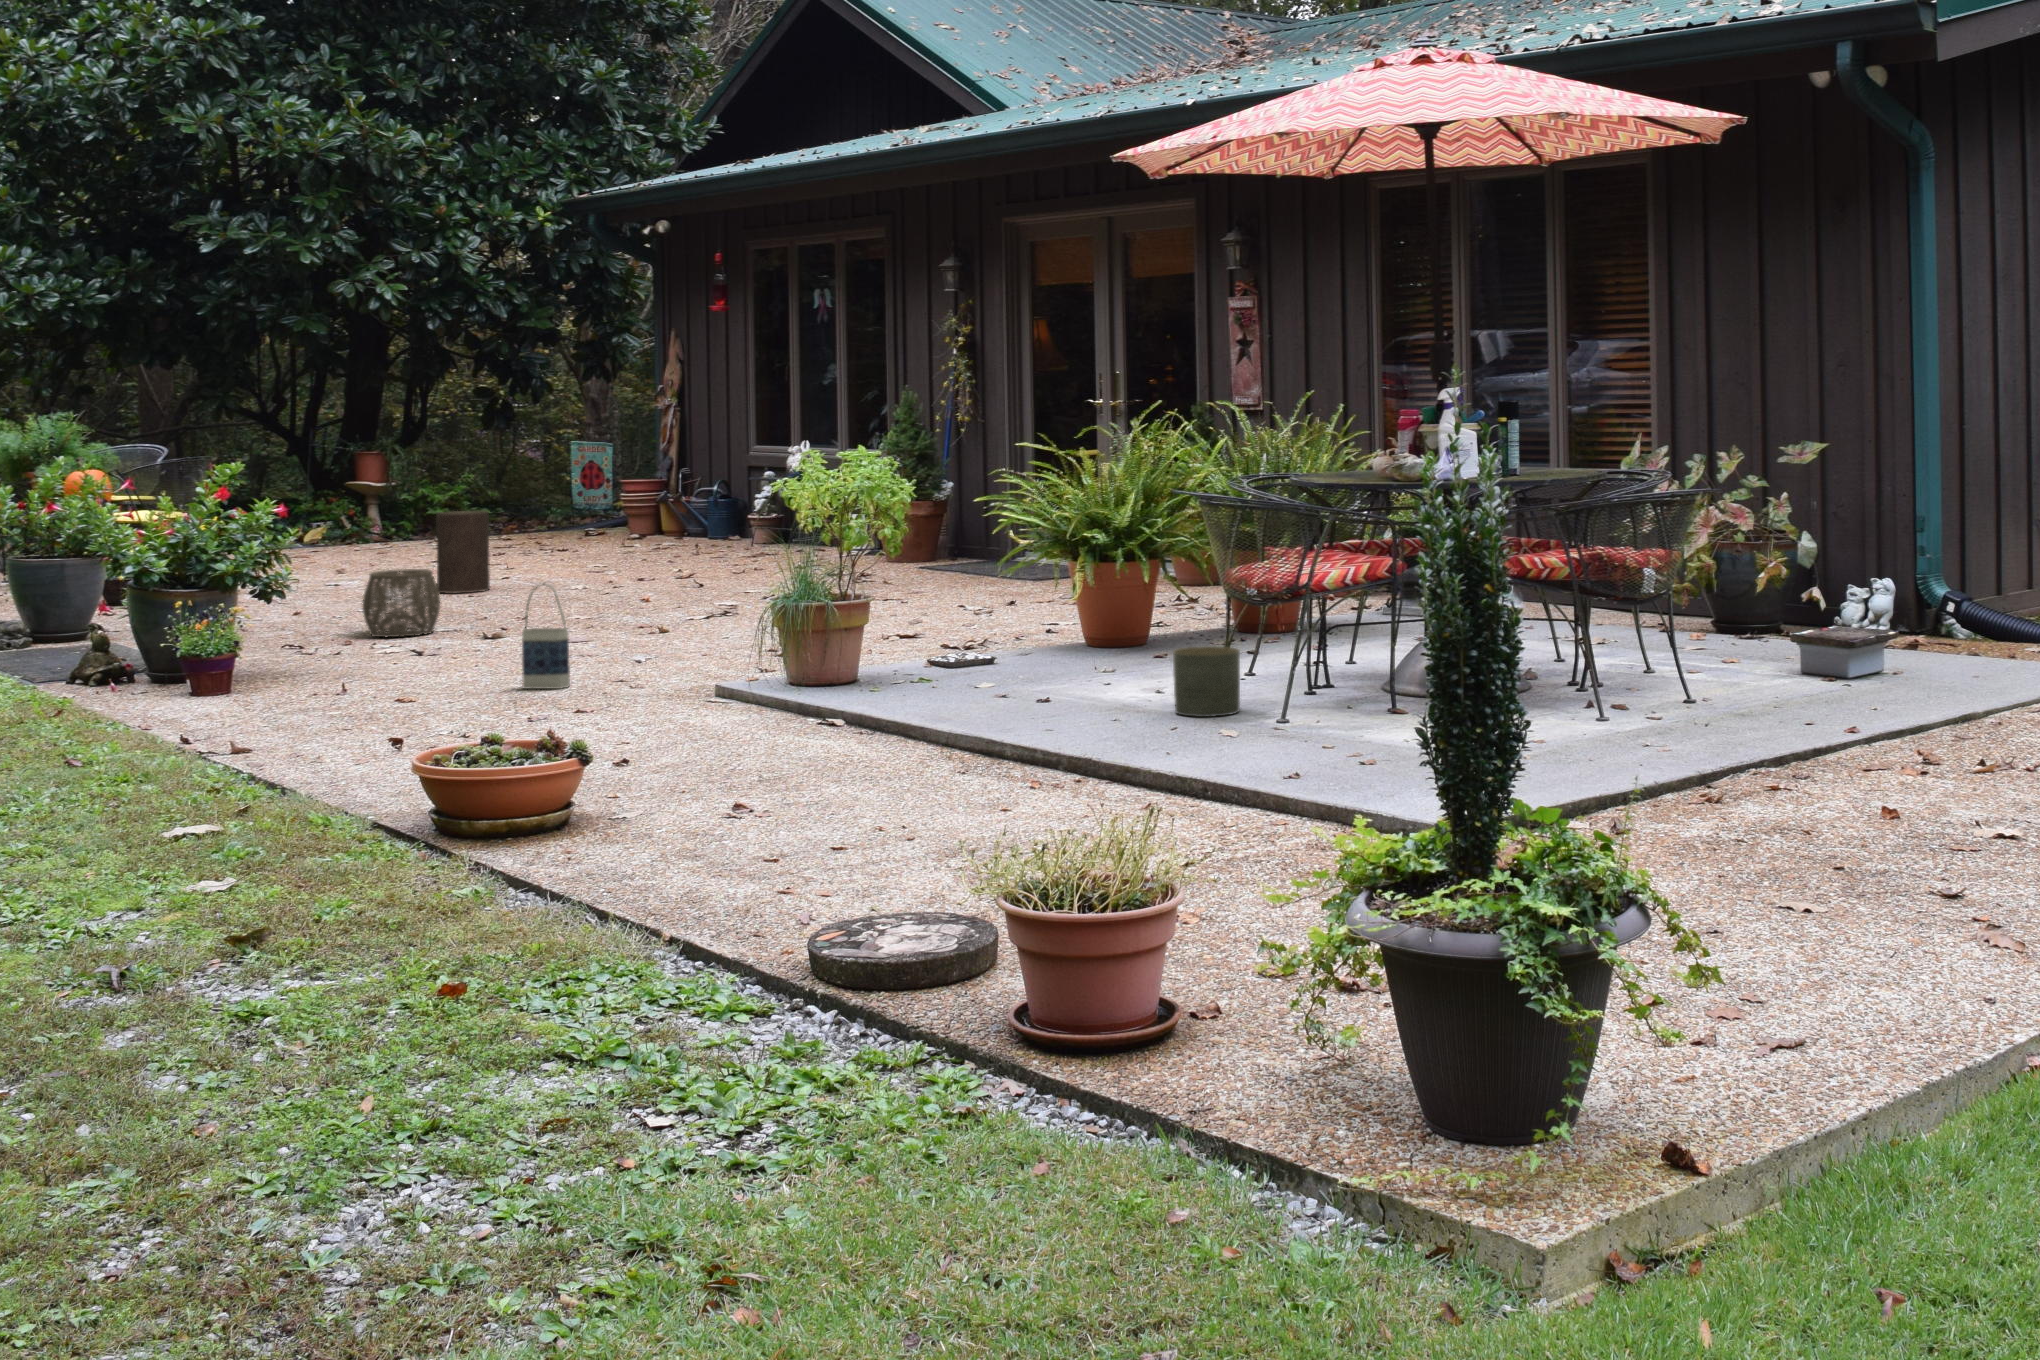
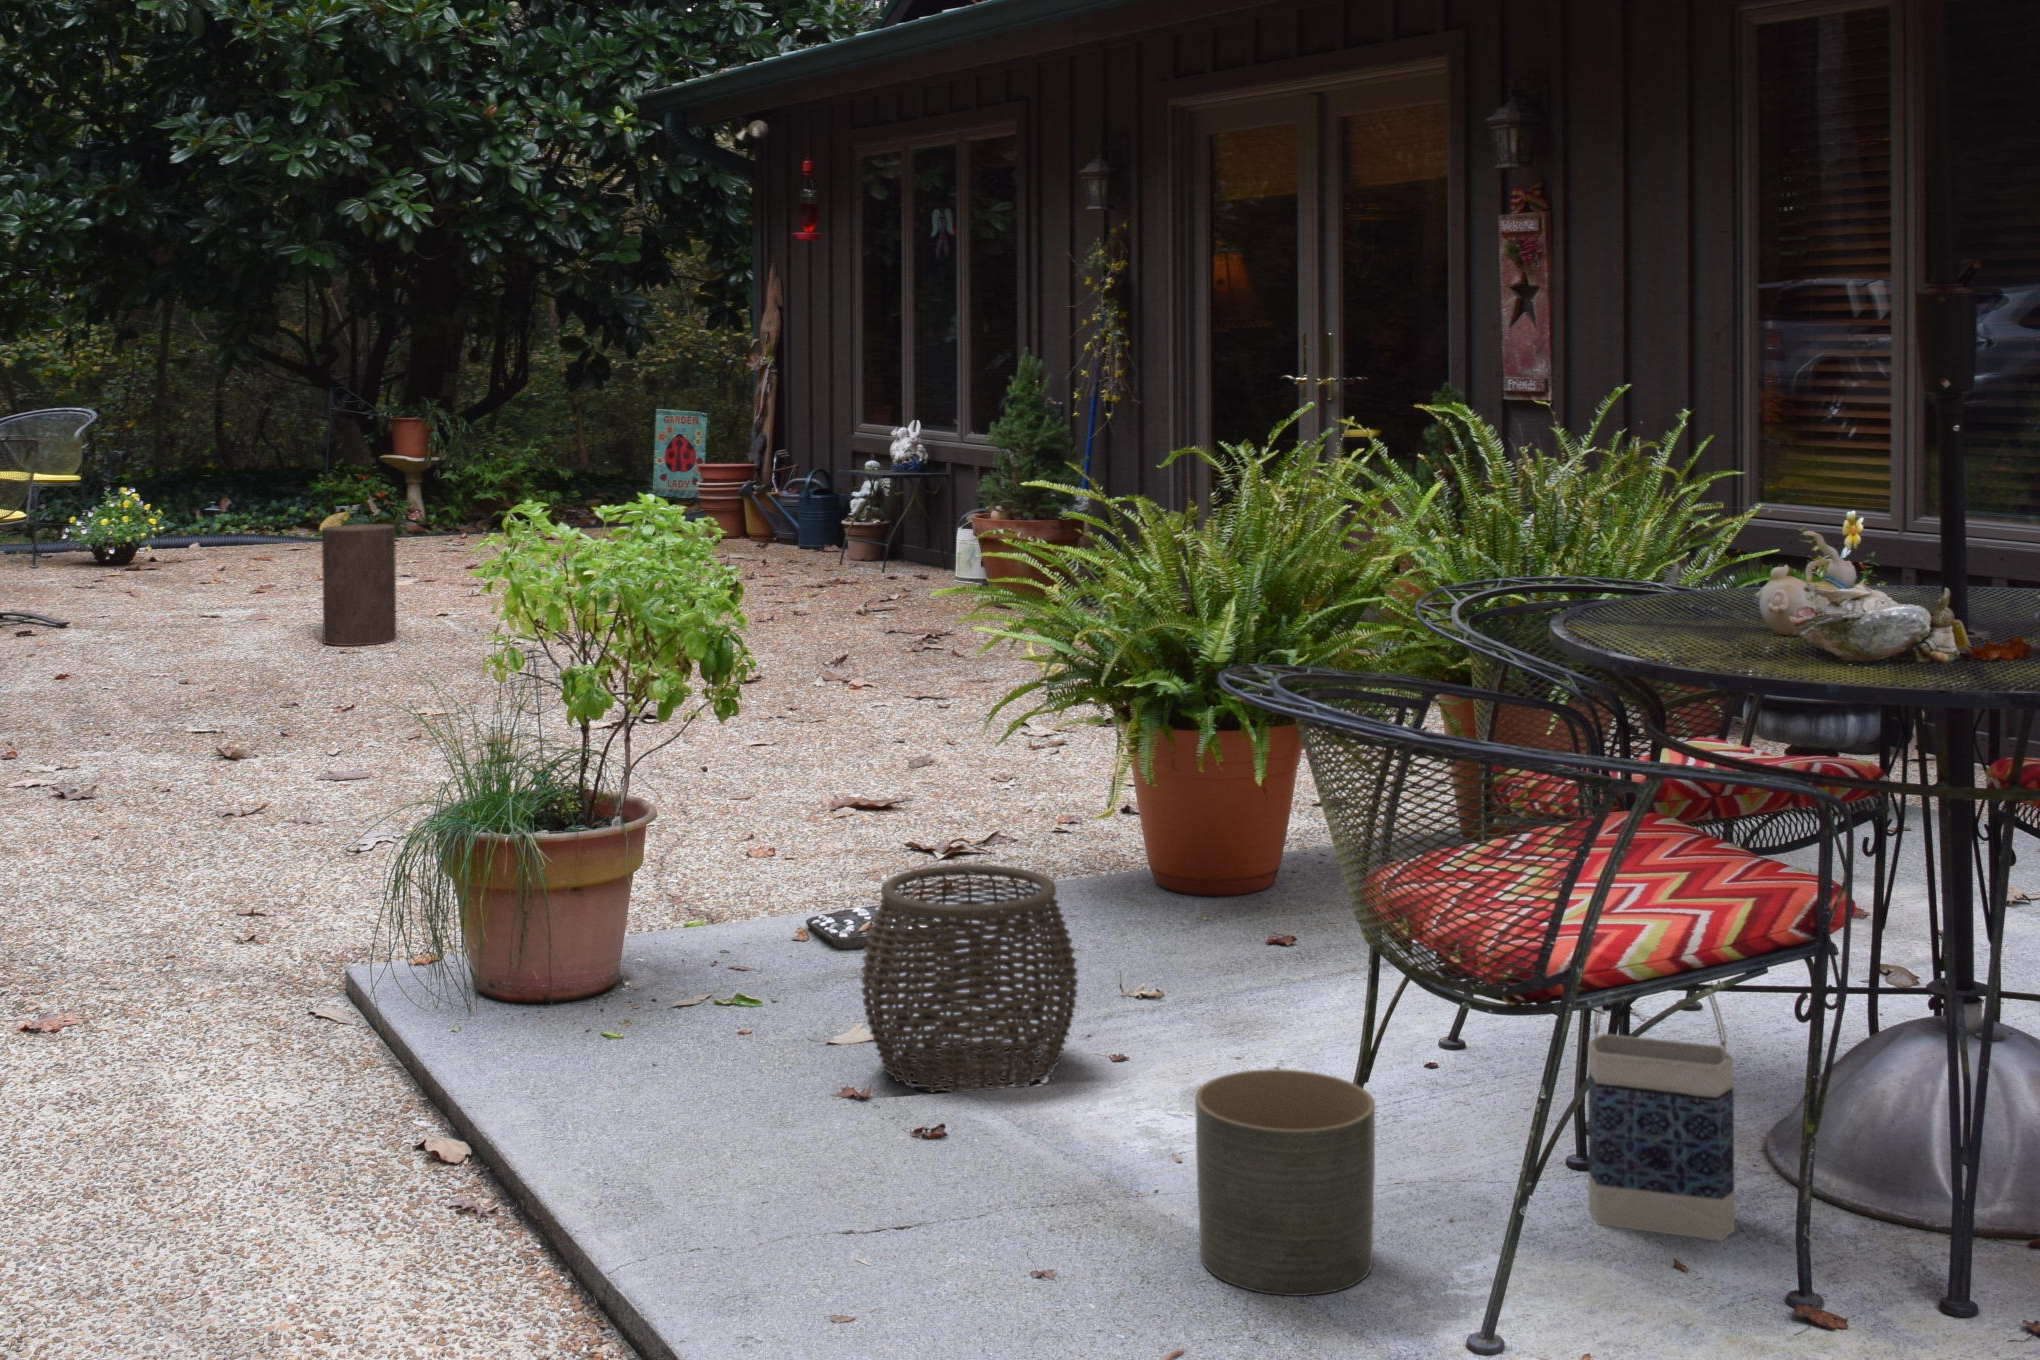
woven basket: present [363,569,440,638] -> present [861,864,1078,1093]
bag: present [522,585,570,689] -> present [1588,990,1735,1241]

